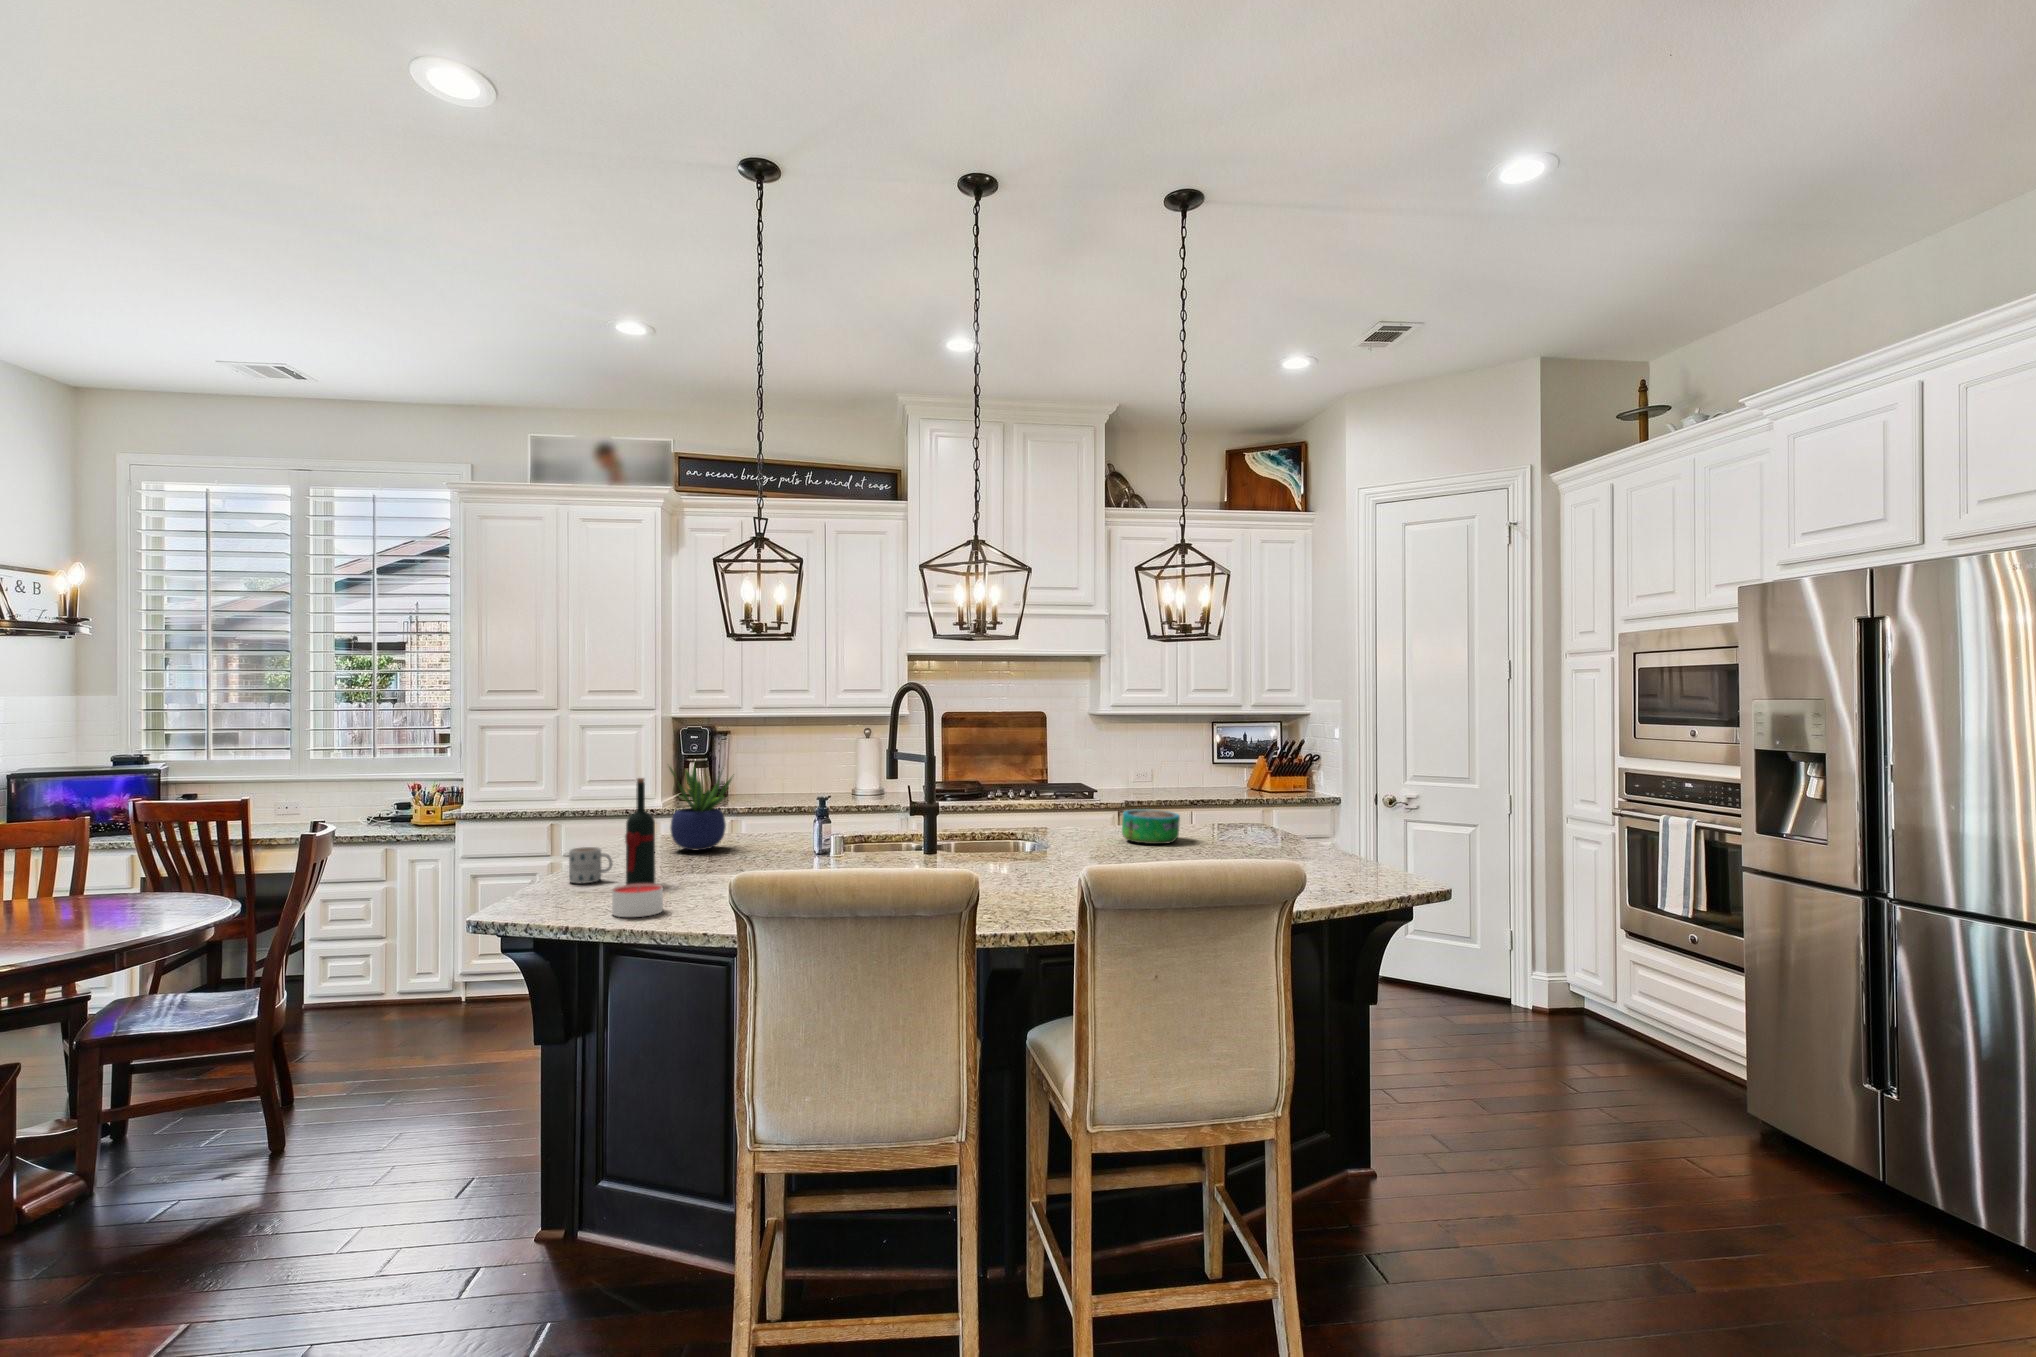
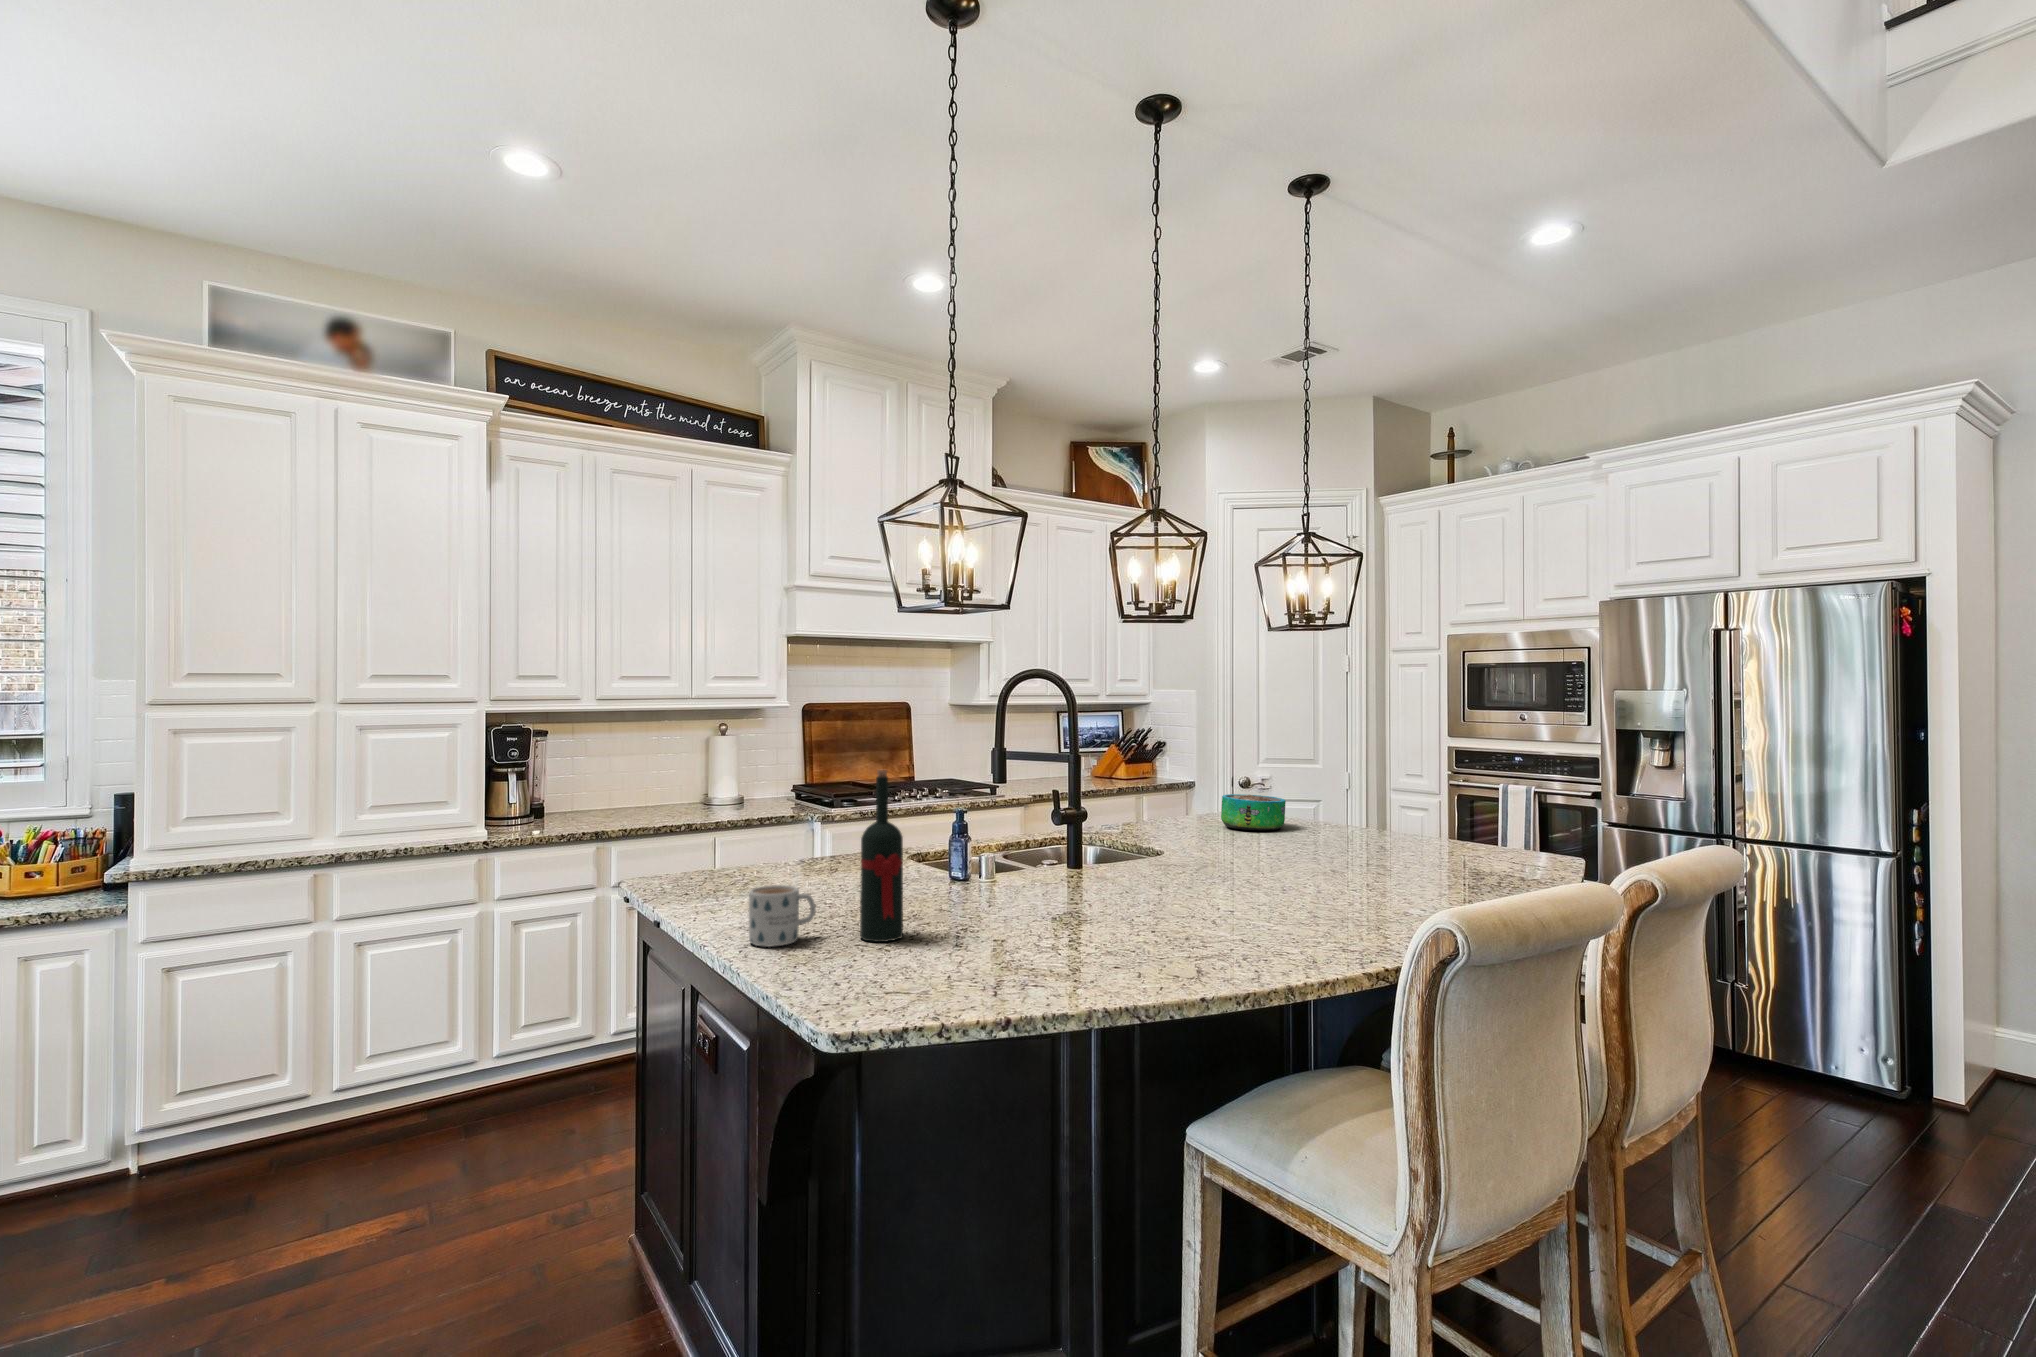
potted plant: present [670,767,732,850] -> none [745,750,840,881]
candle: present [612,884,663,917] -> none [992,930,1070,989]

